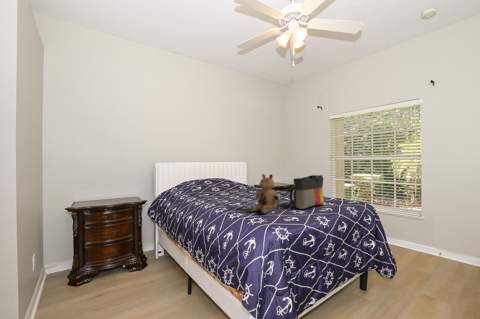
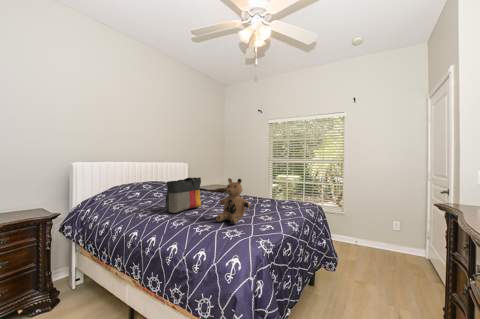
tote bag: present [290,175,324,209] -> present [166,177,201,213]

